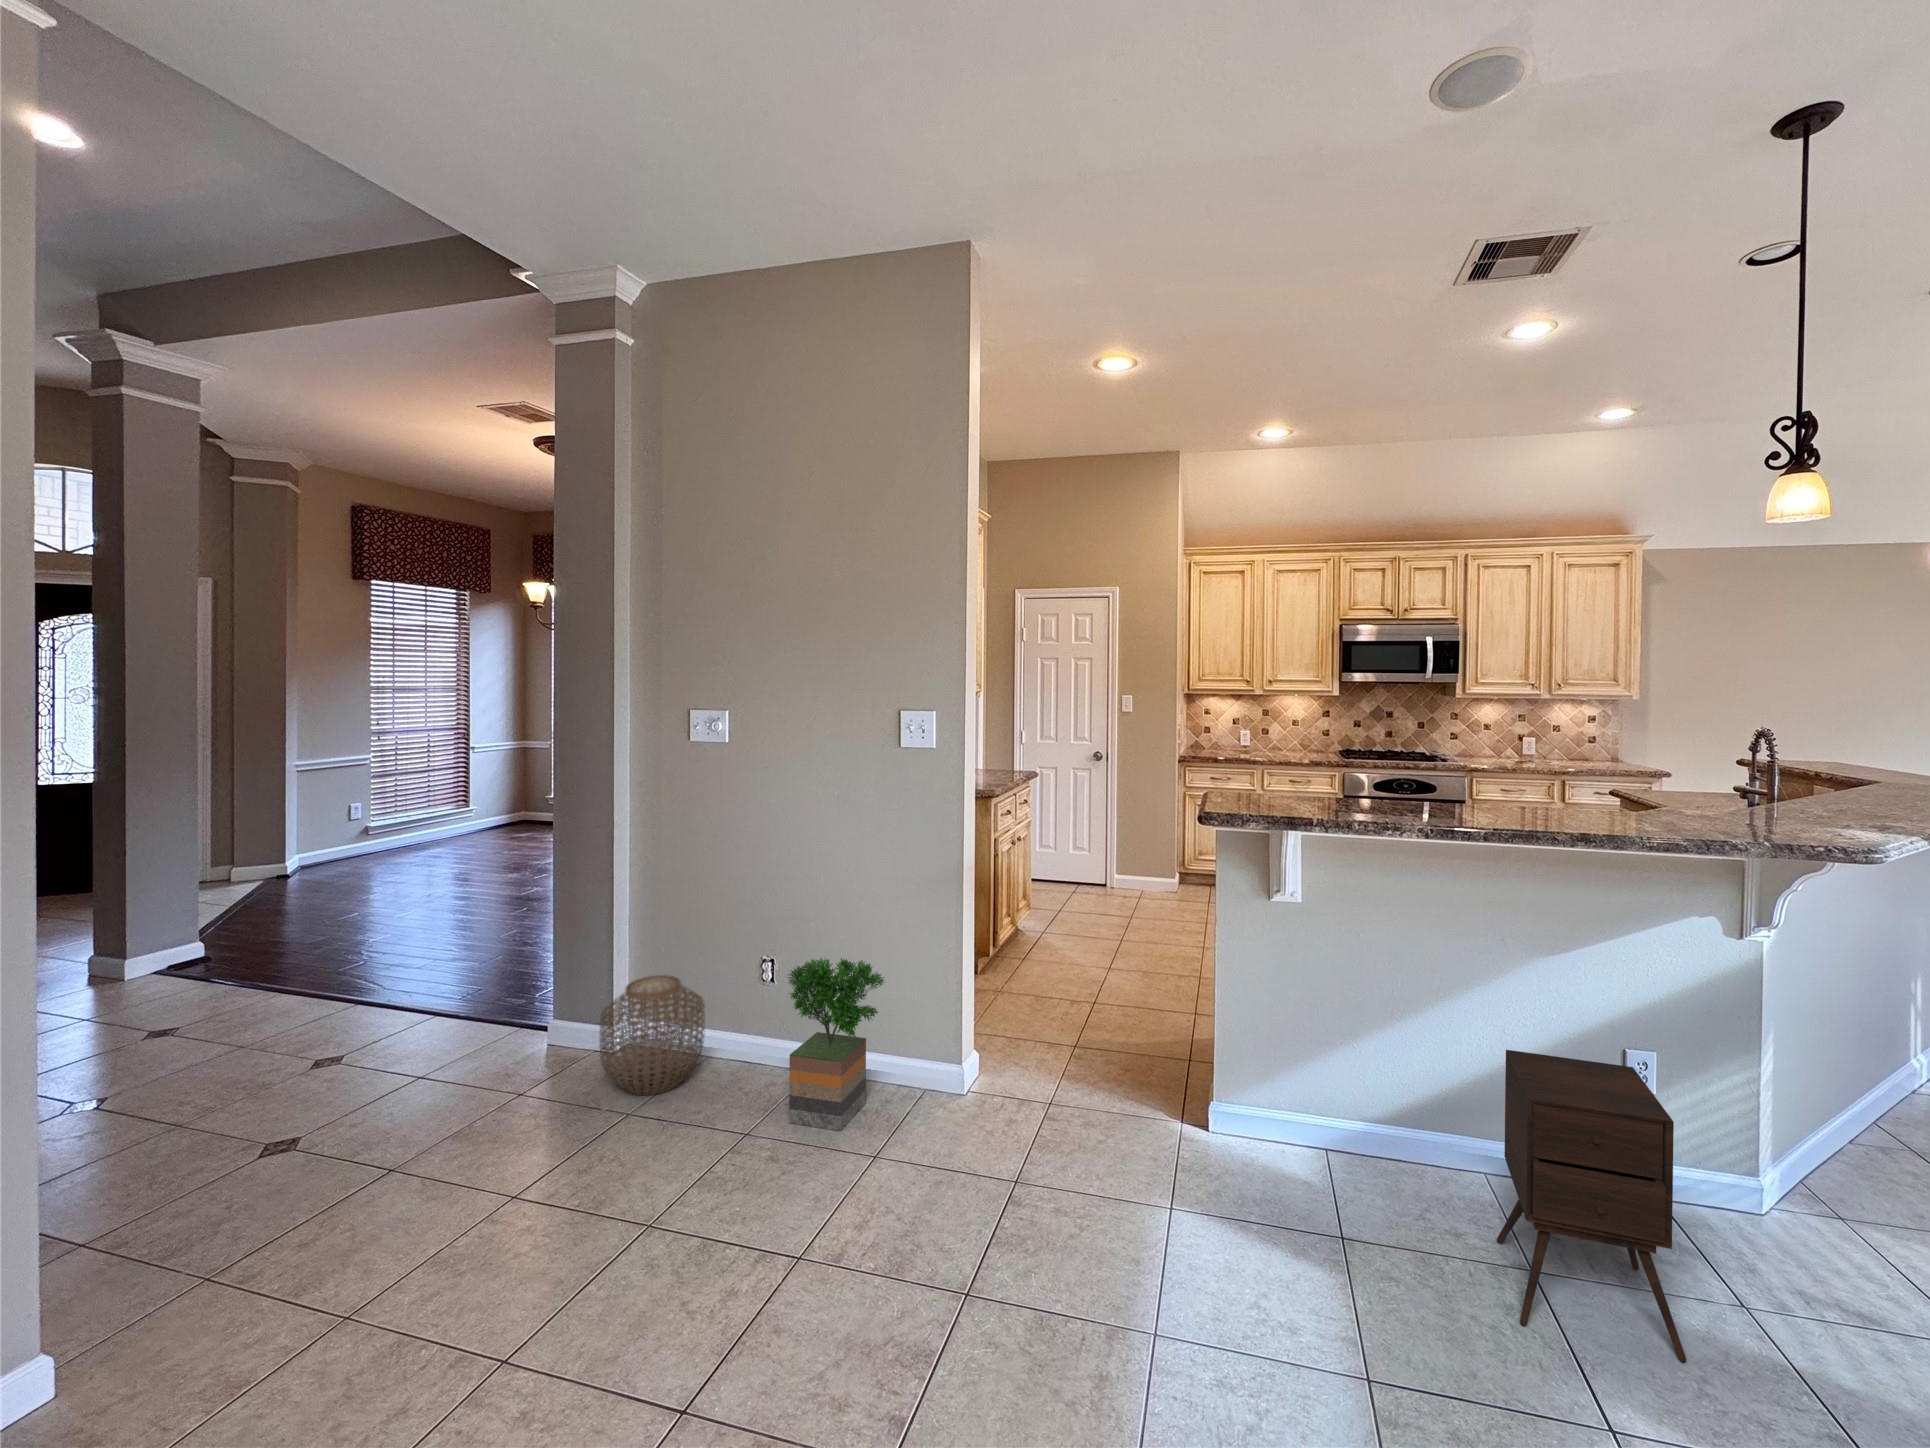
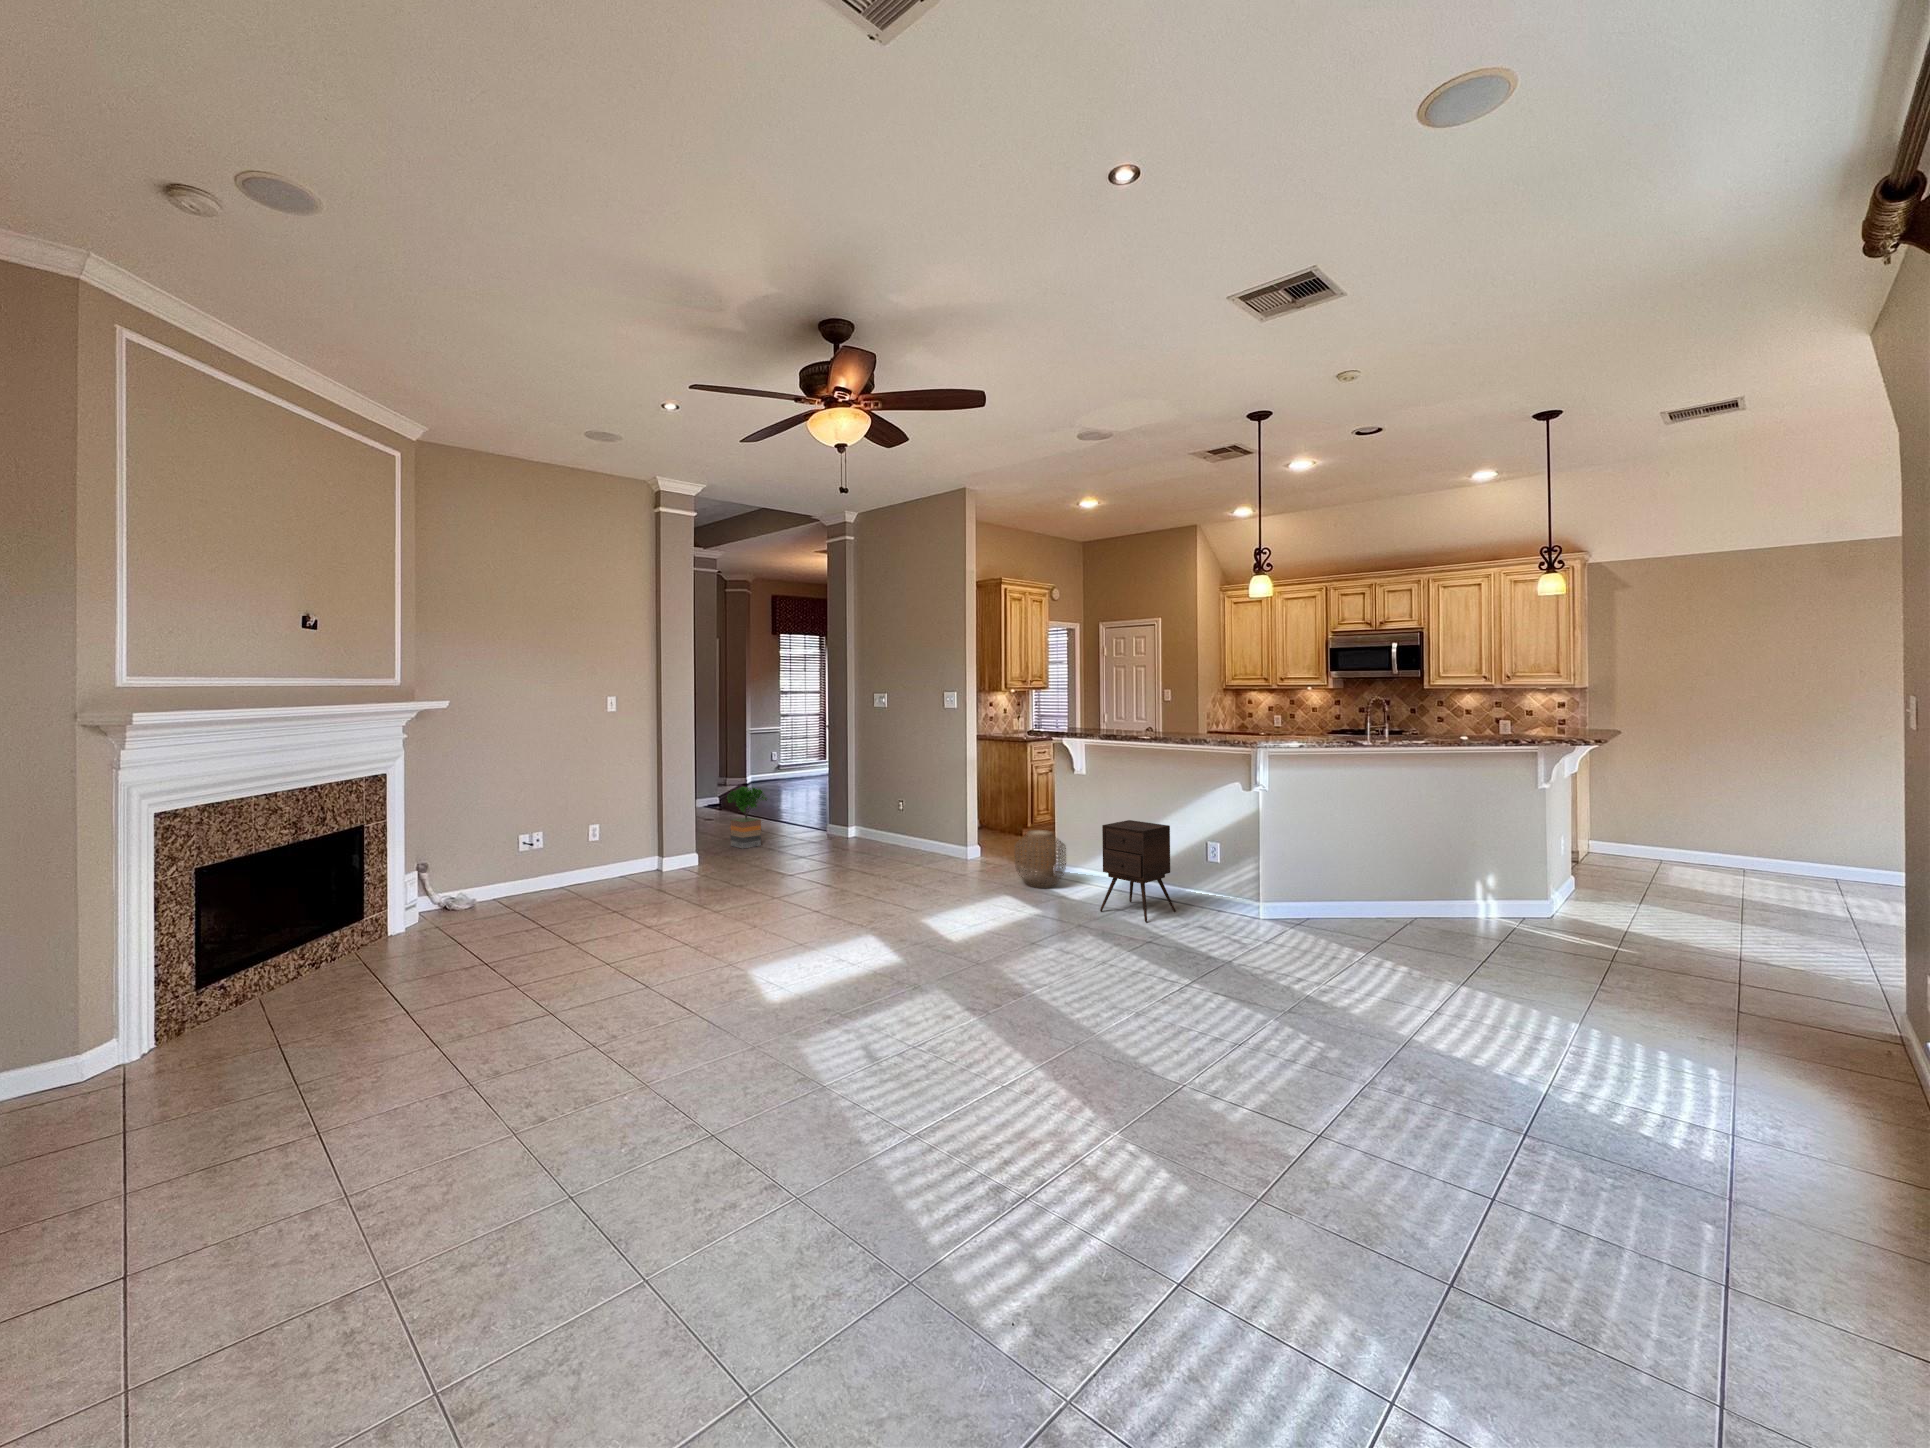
potted tree: present [788,957,884,1131] -> present [727,787,767,849]
woven basket: present [600,975,705,1095] -> present [1015,830,1066,888]

